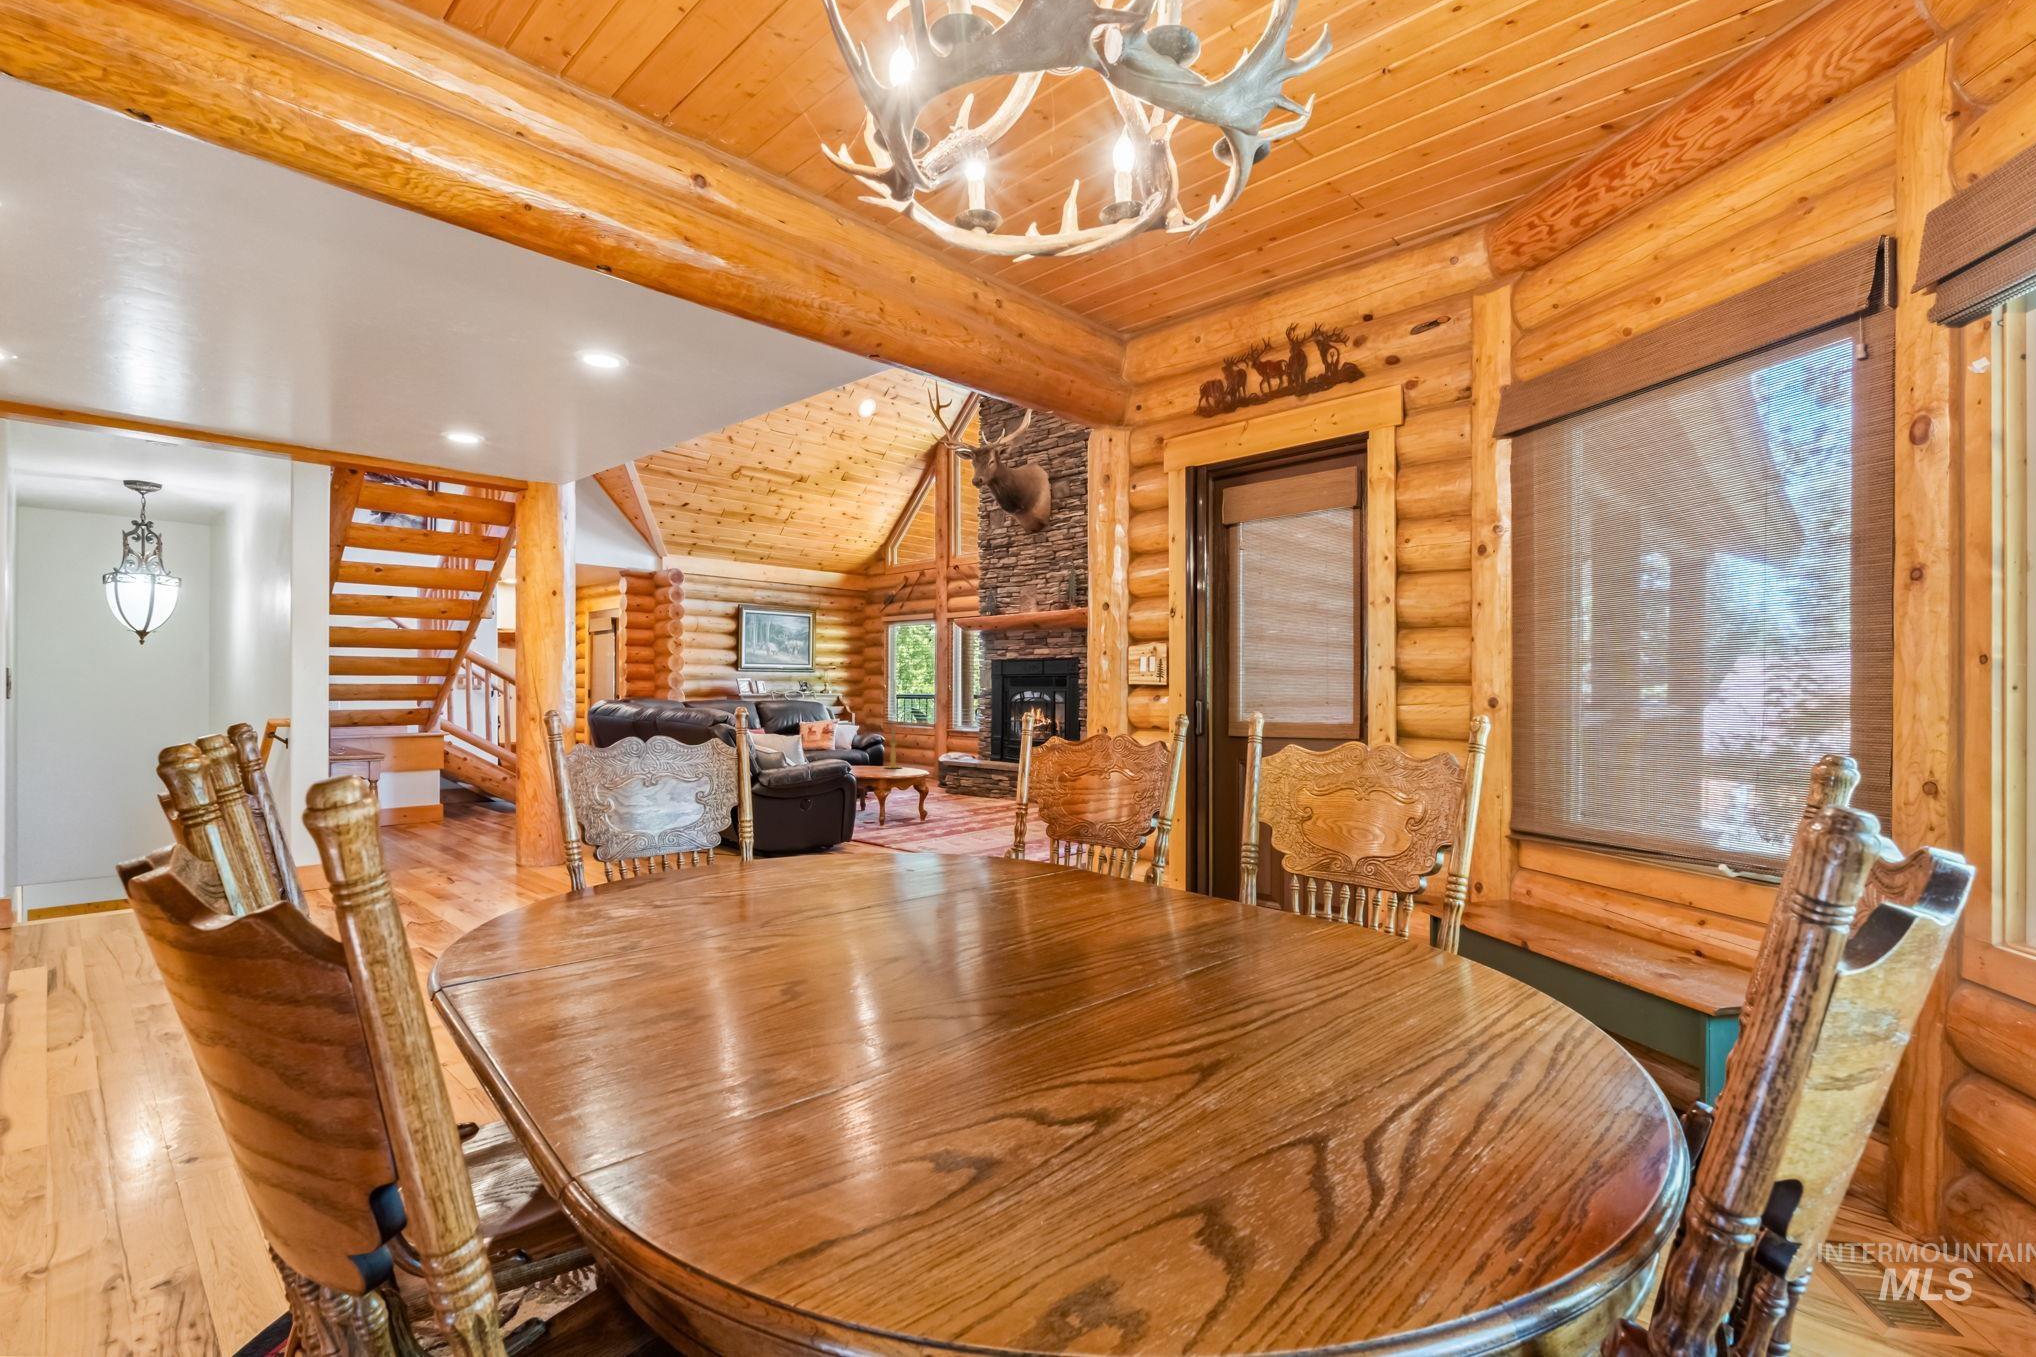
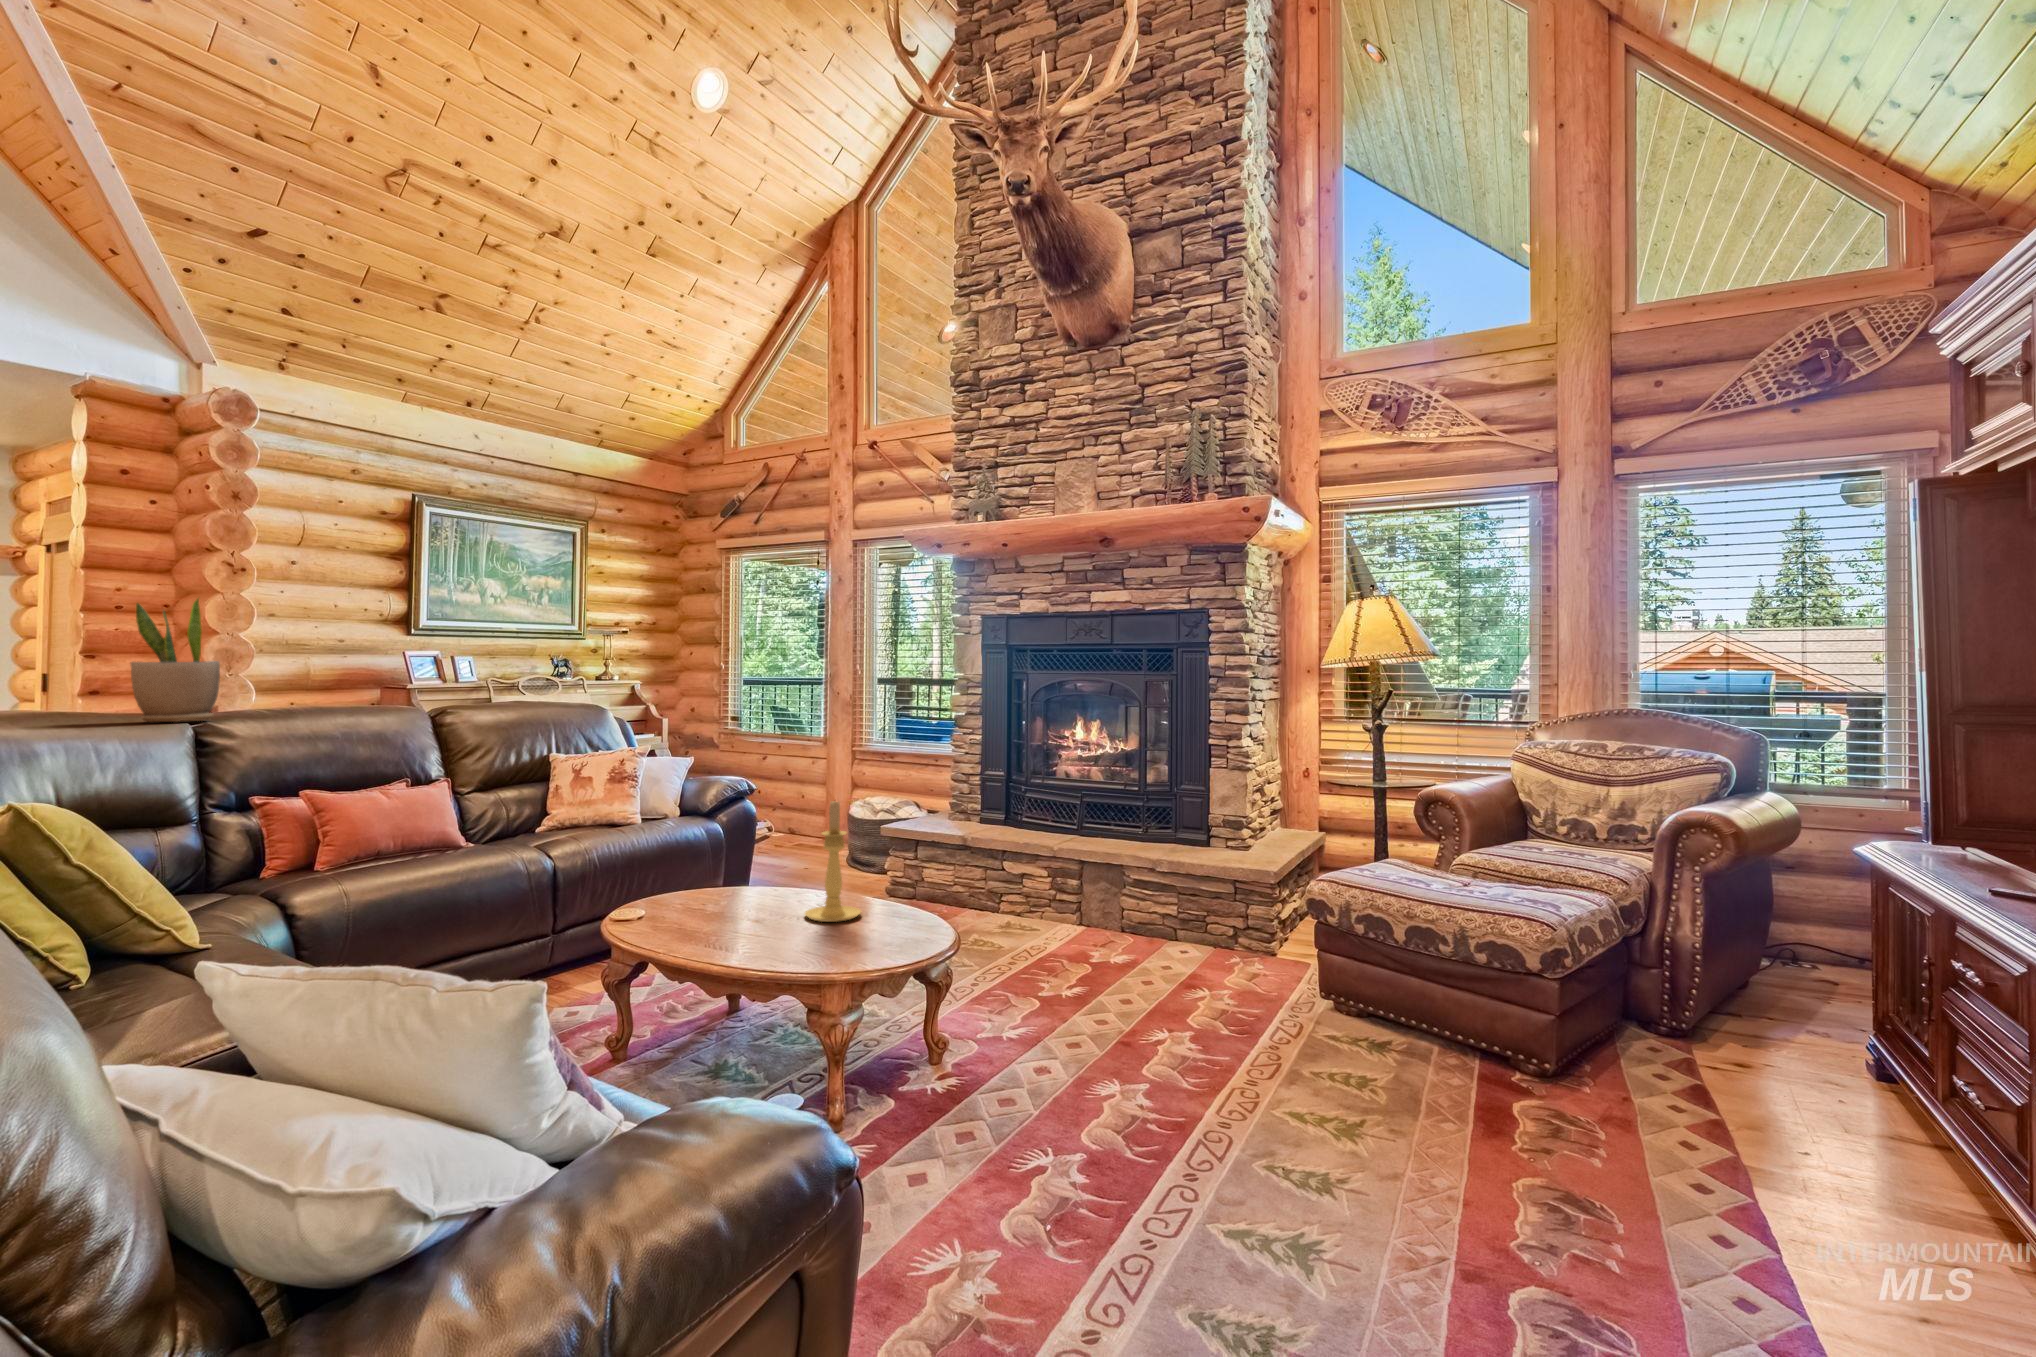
potted plant: none [677,662,700,704] -> present [131,599,220,722]

